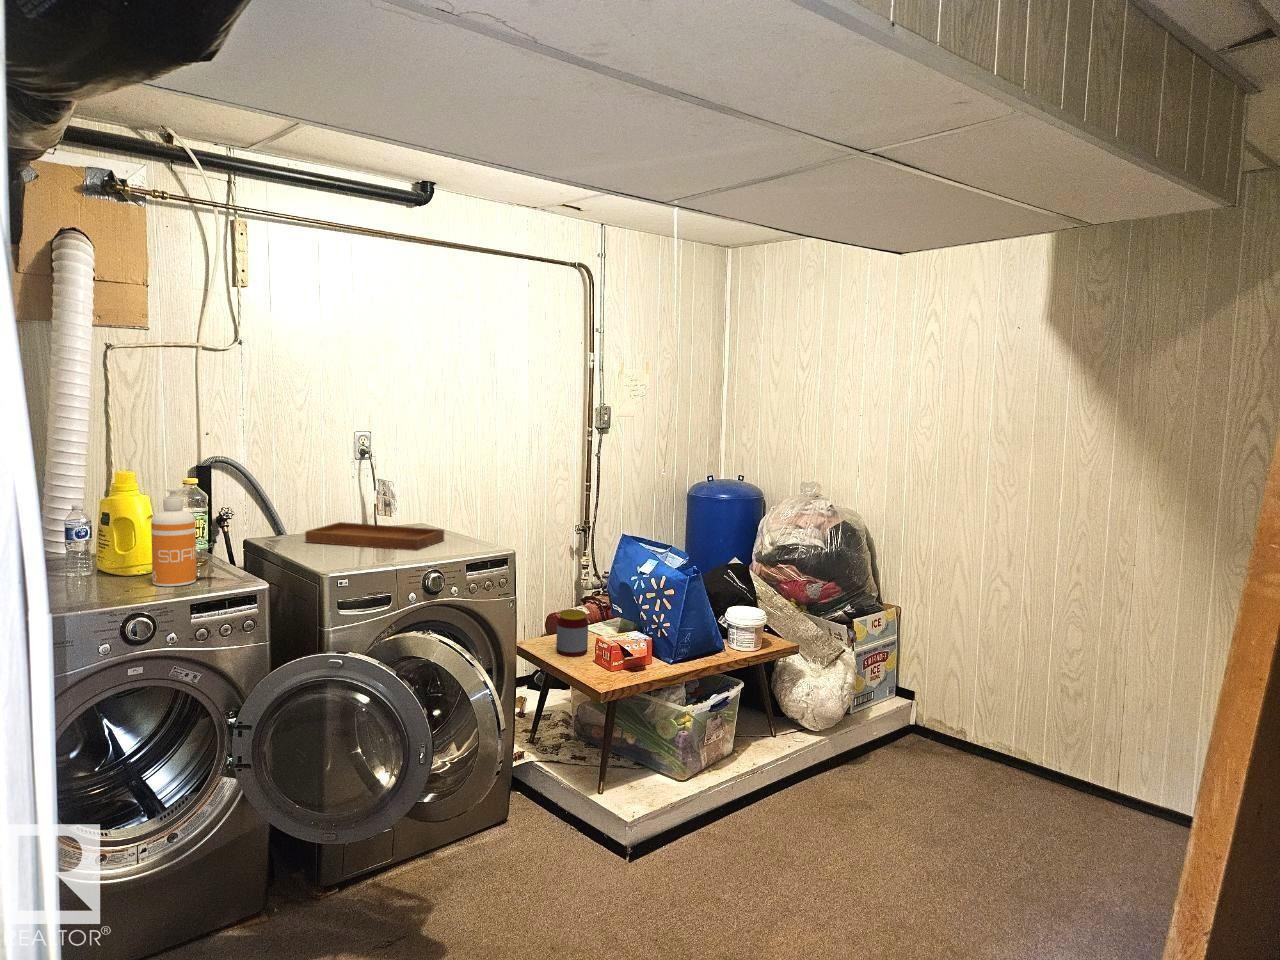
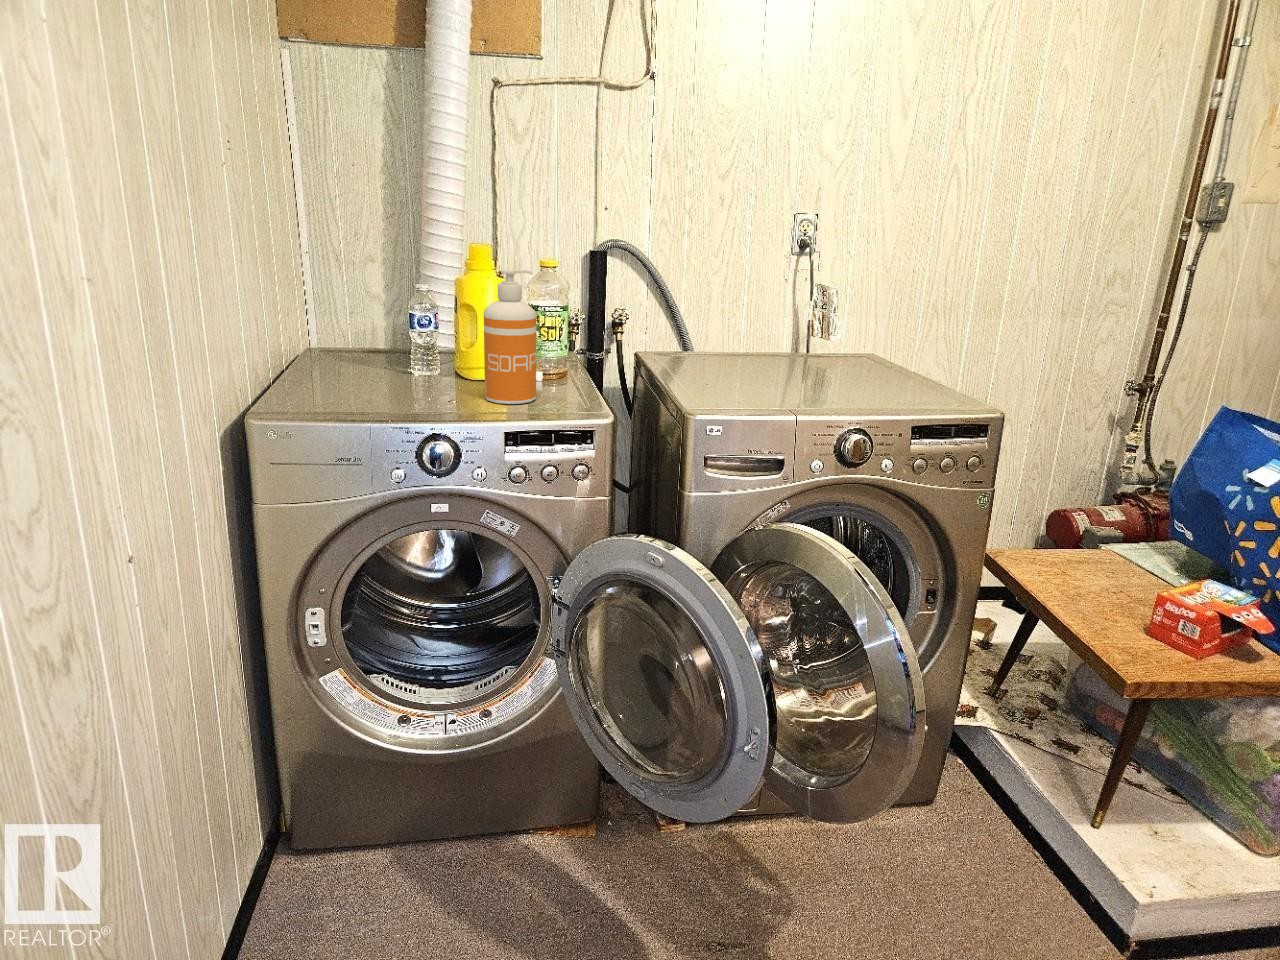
tray: present [305,500,444,551] -> none [704,314,898,395]
jar: present [556,610,588,656] -> none [1054,518,1120,595]

